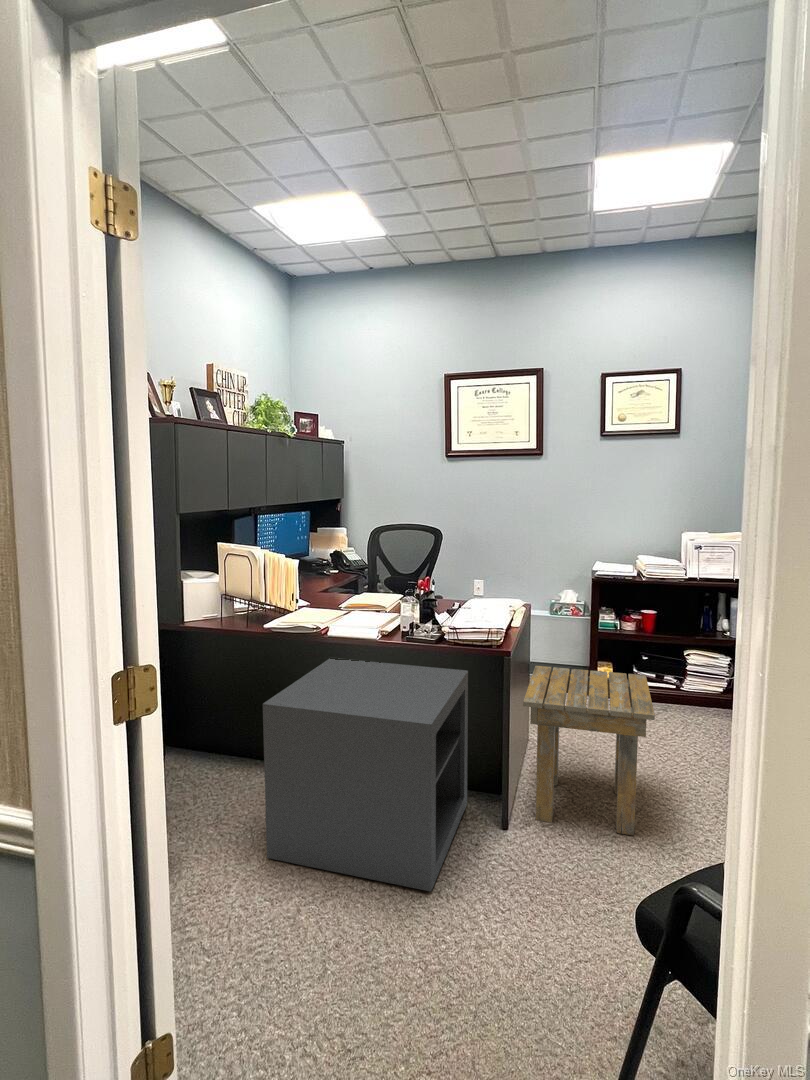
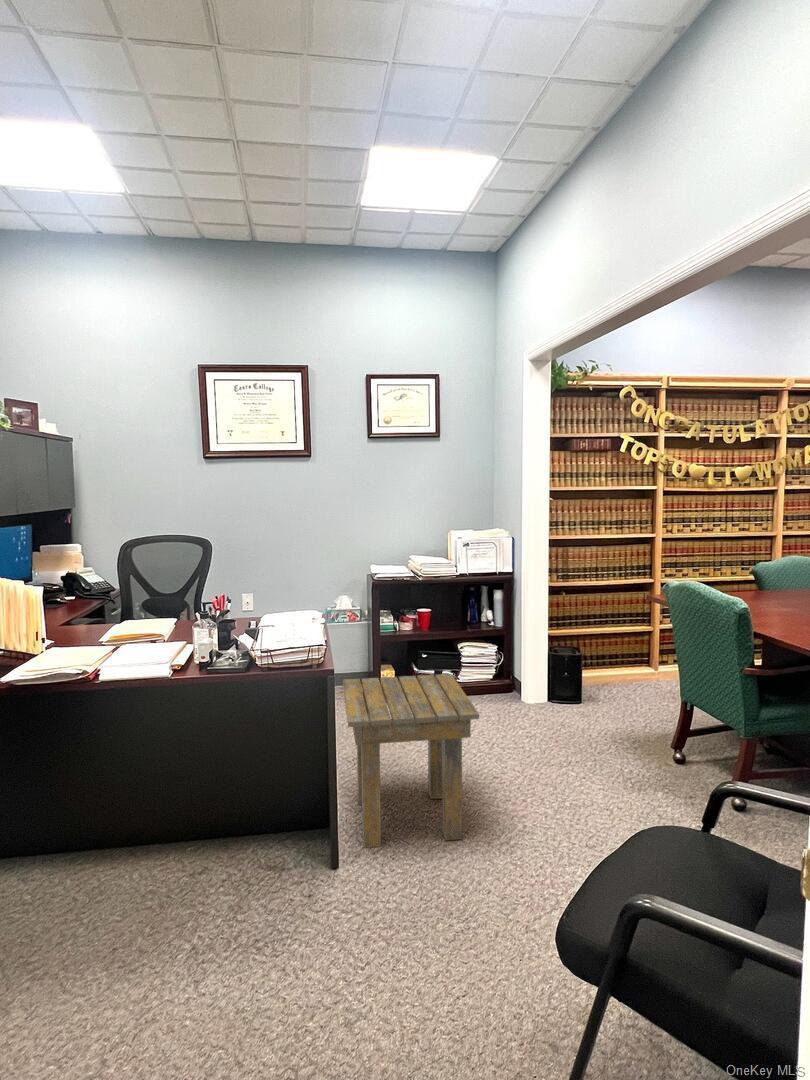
storage cabinet: present [263,658,468,891] -> none [22,697,287,1000]

